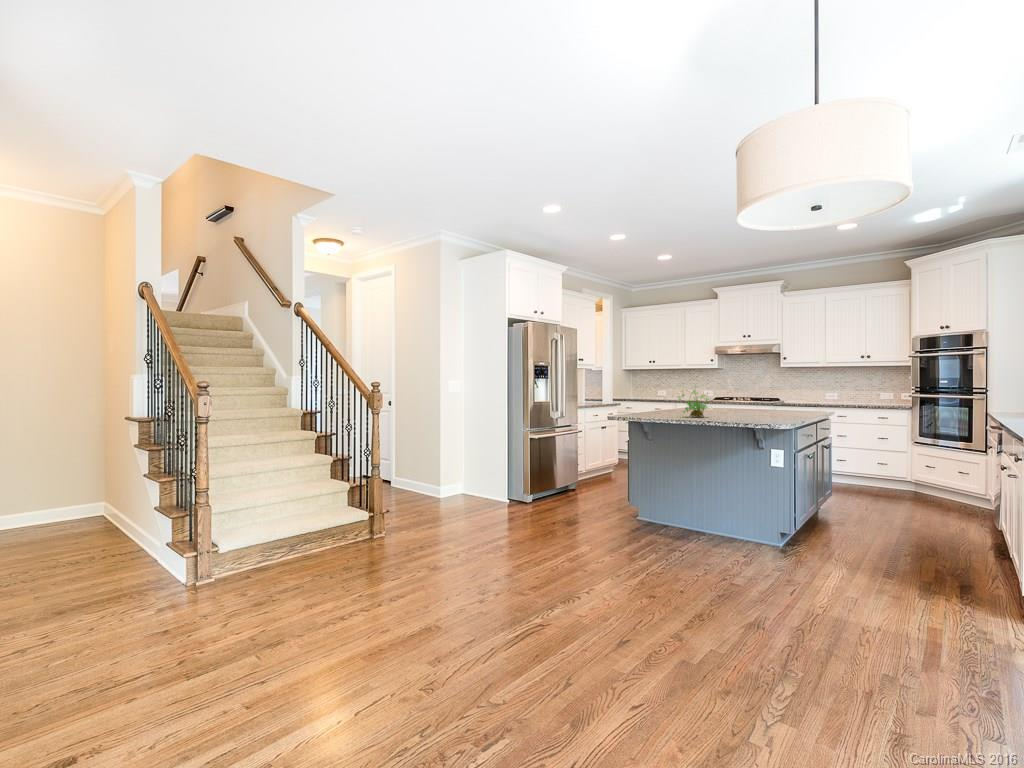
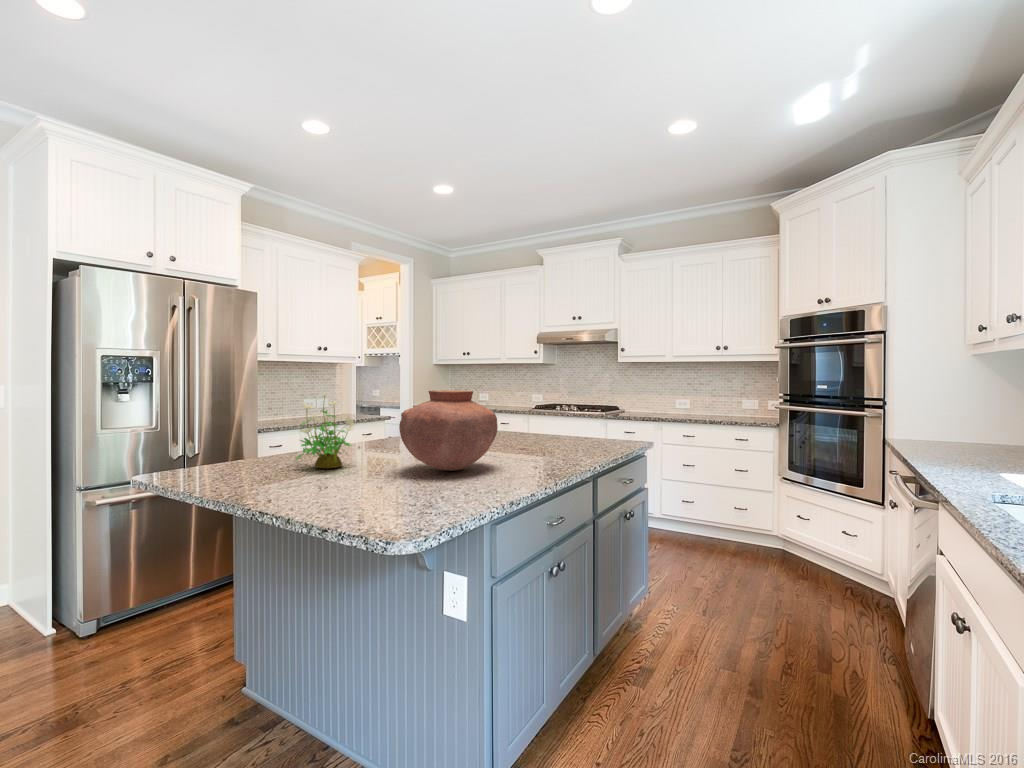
vase: none [739,380,787,417] -> present [399,390,498,471]

